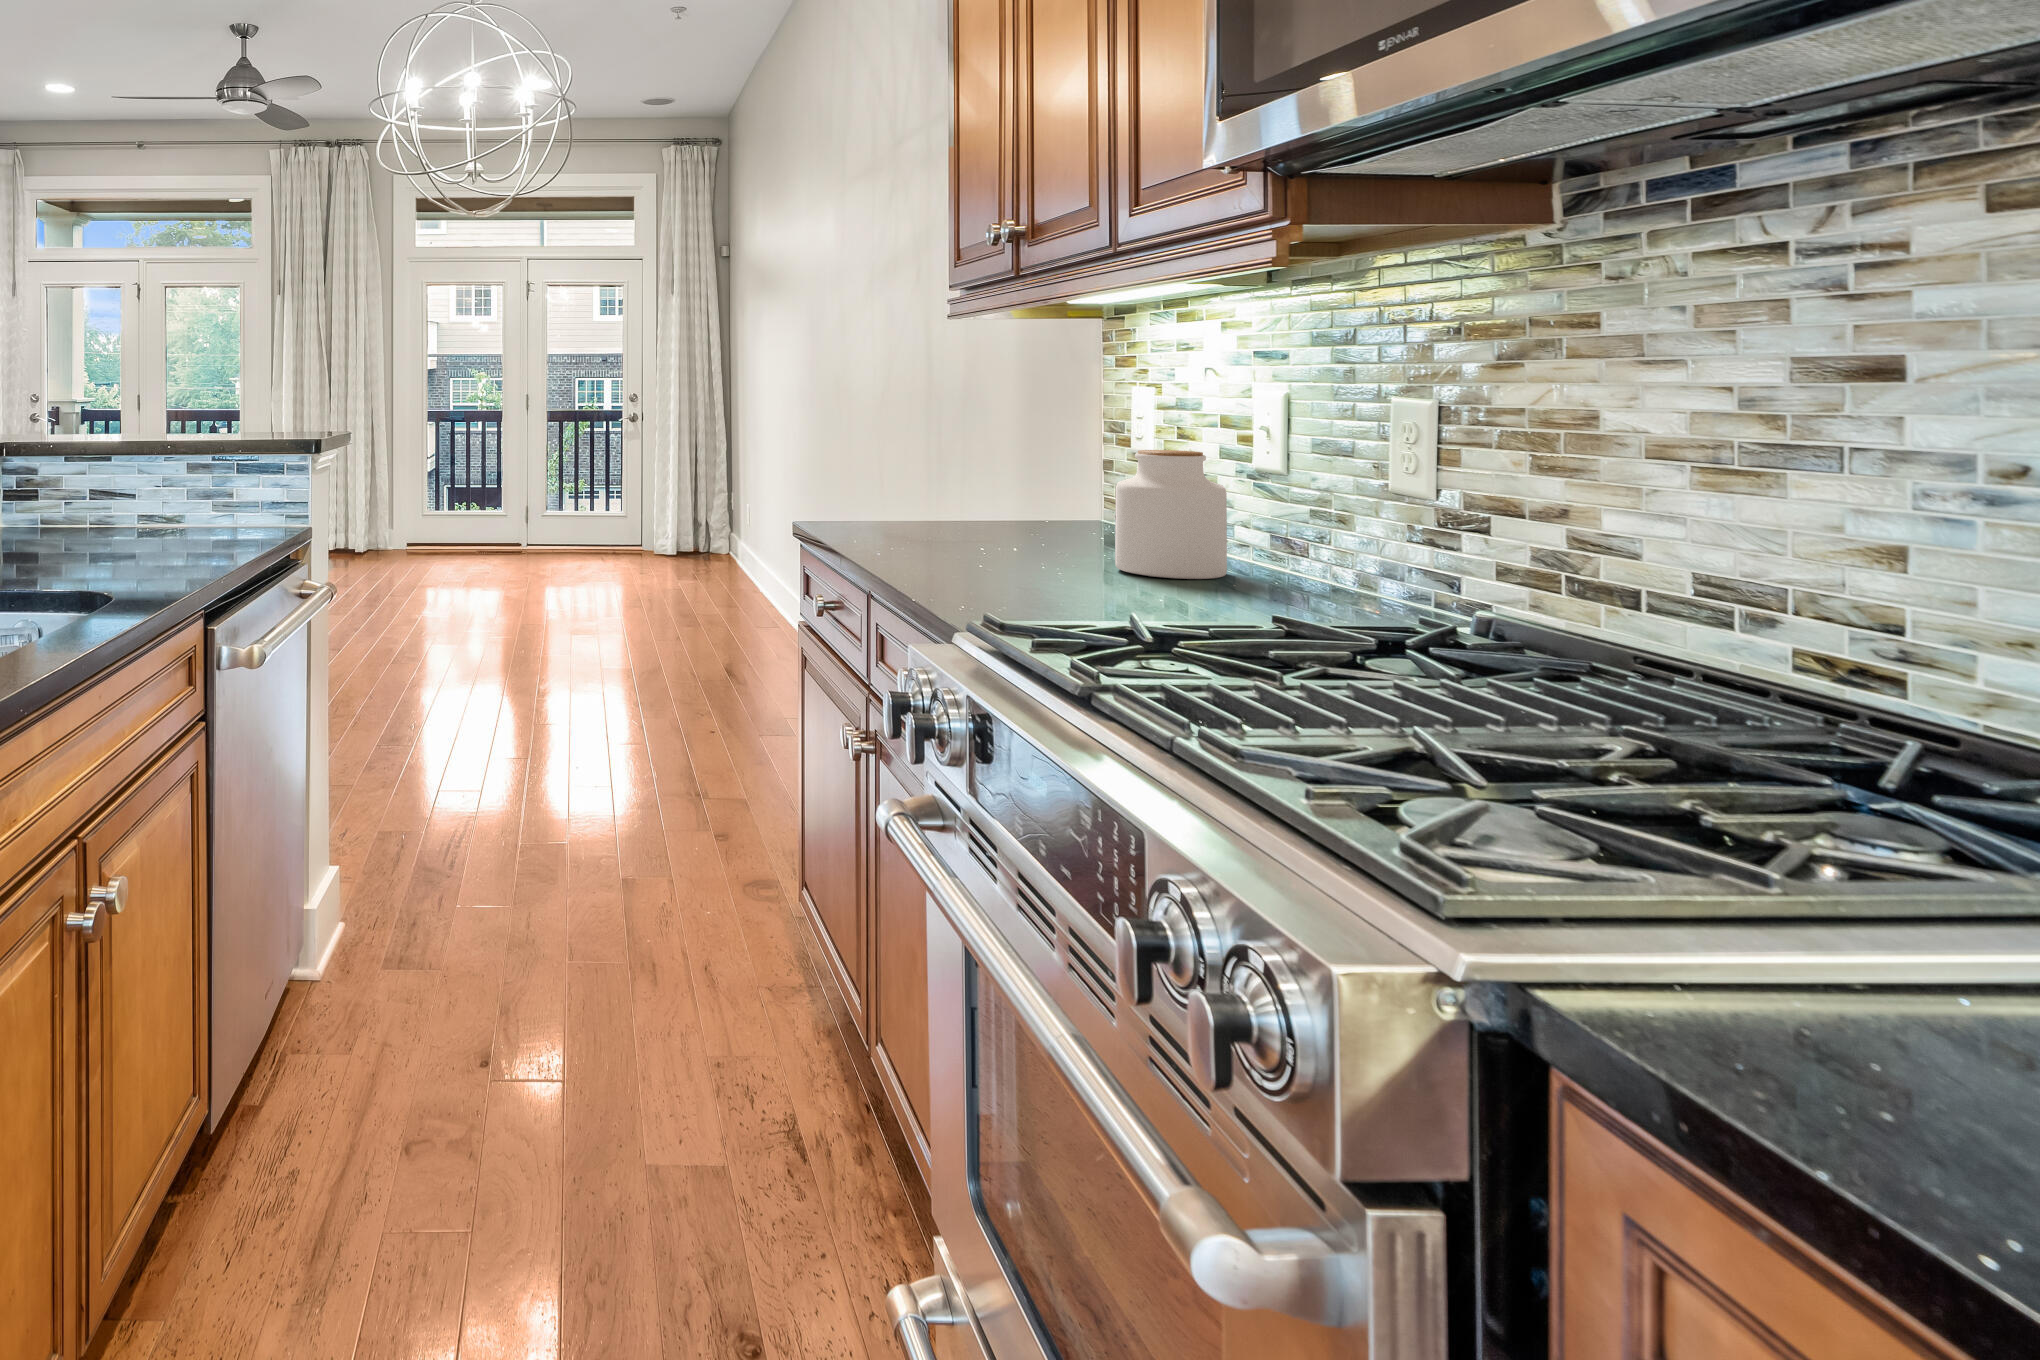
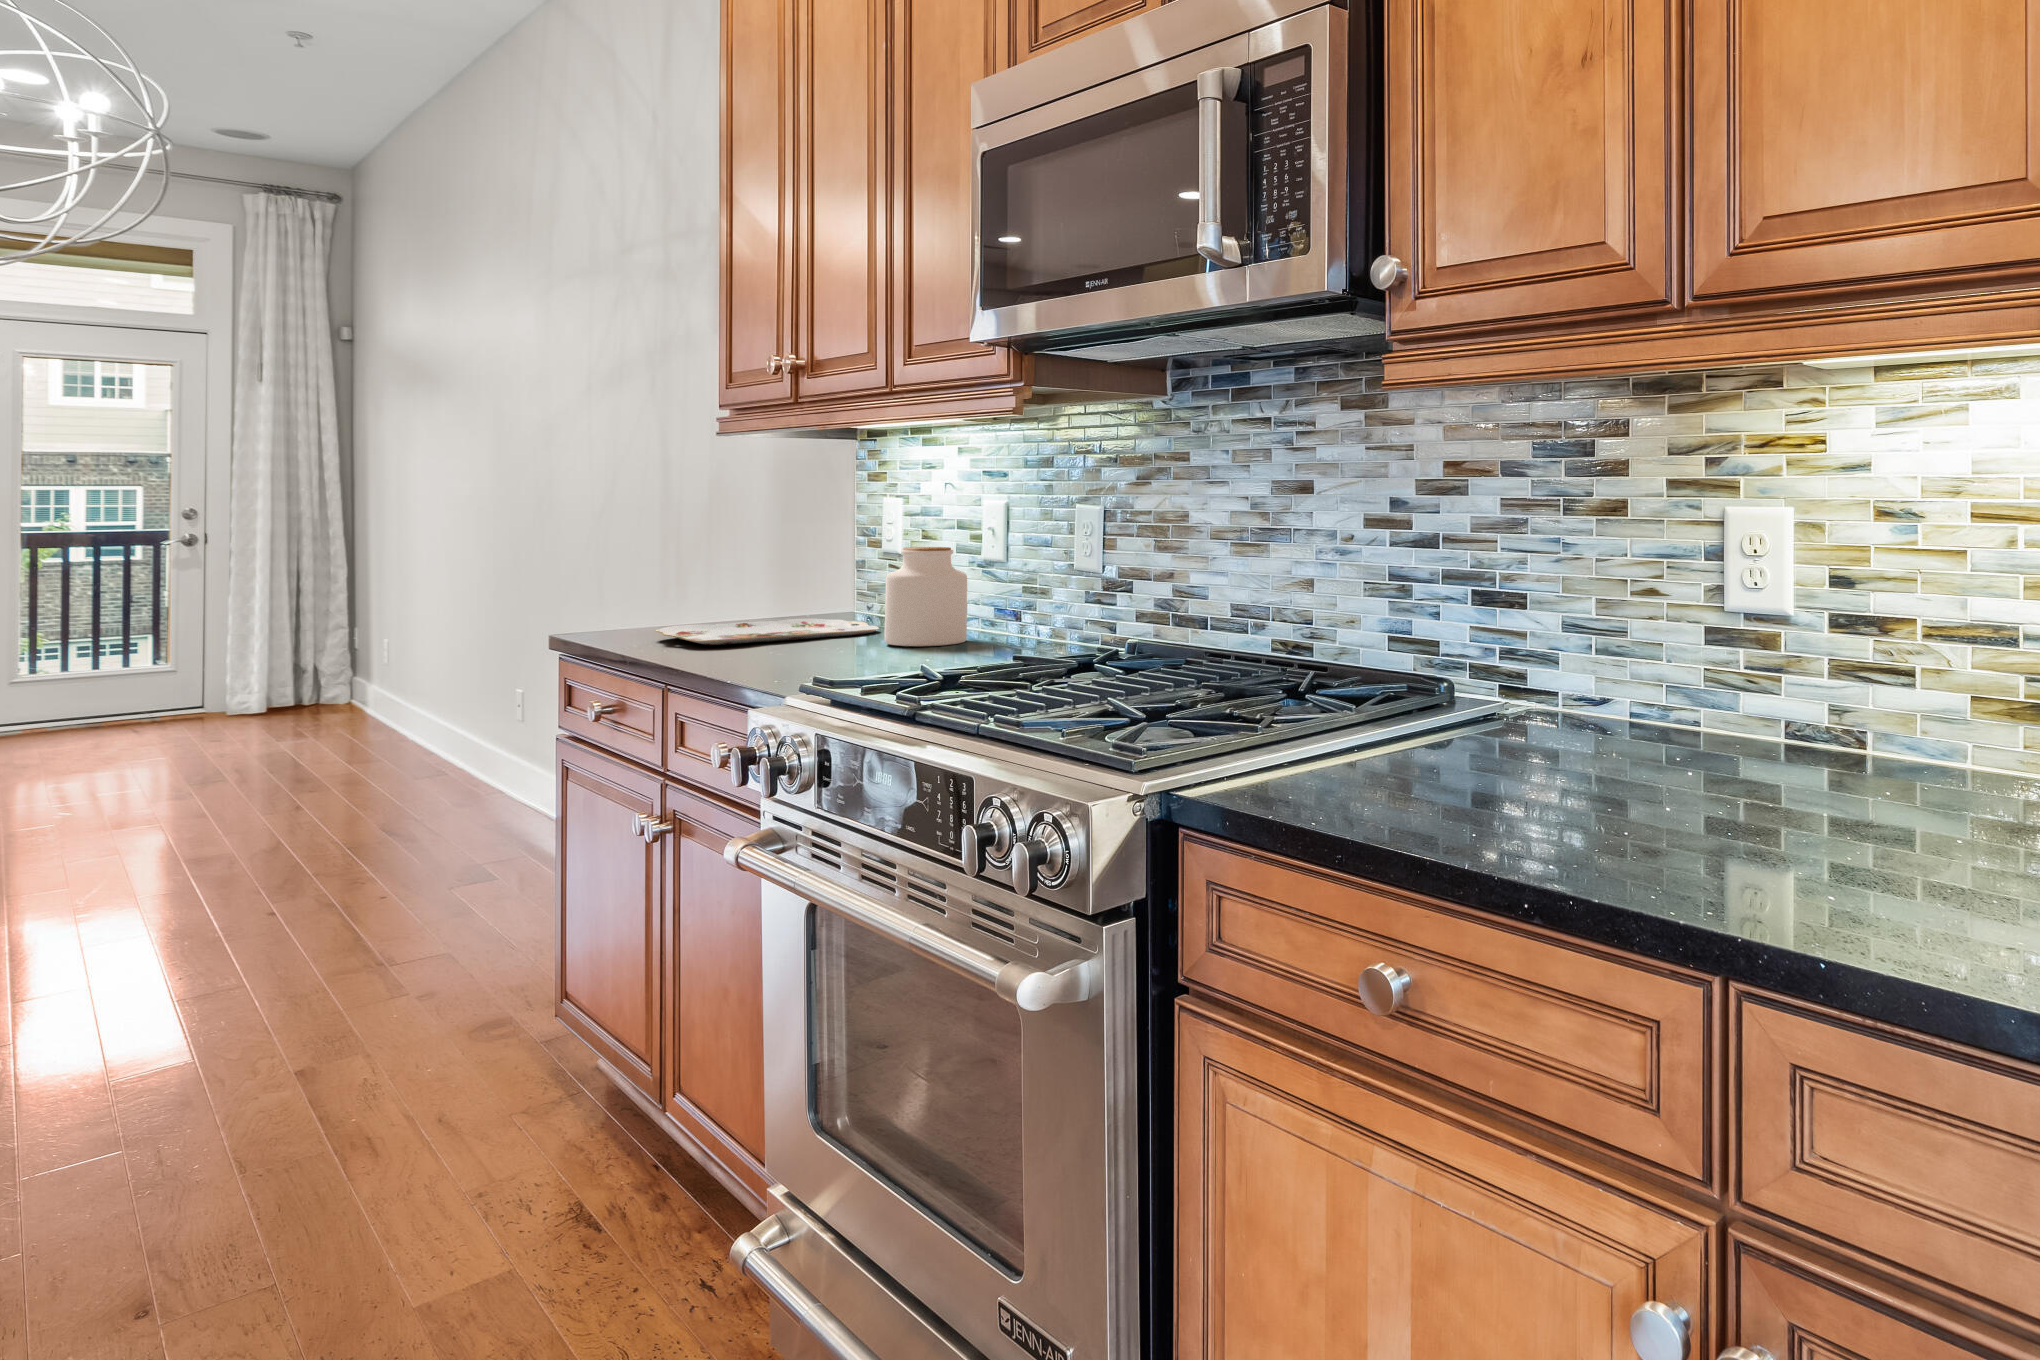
serving tray: none [878,522,1120,551] -> present [655,618,879,645]

